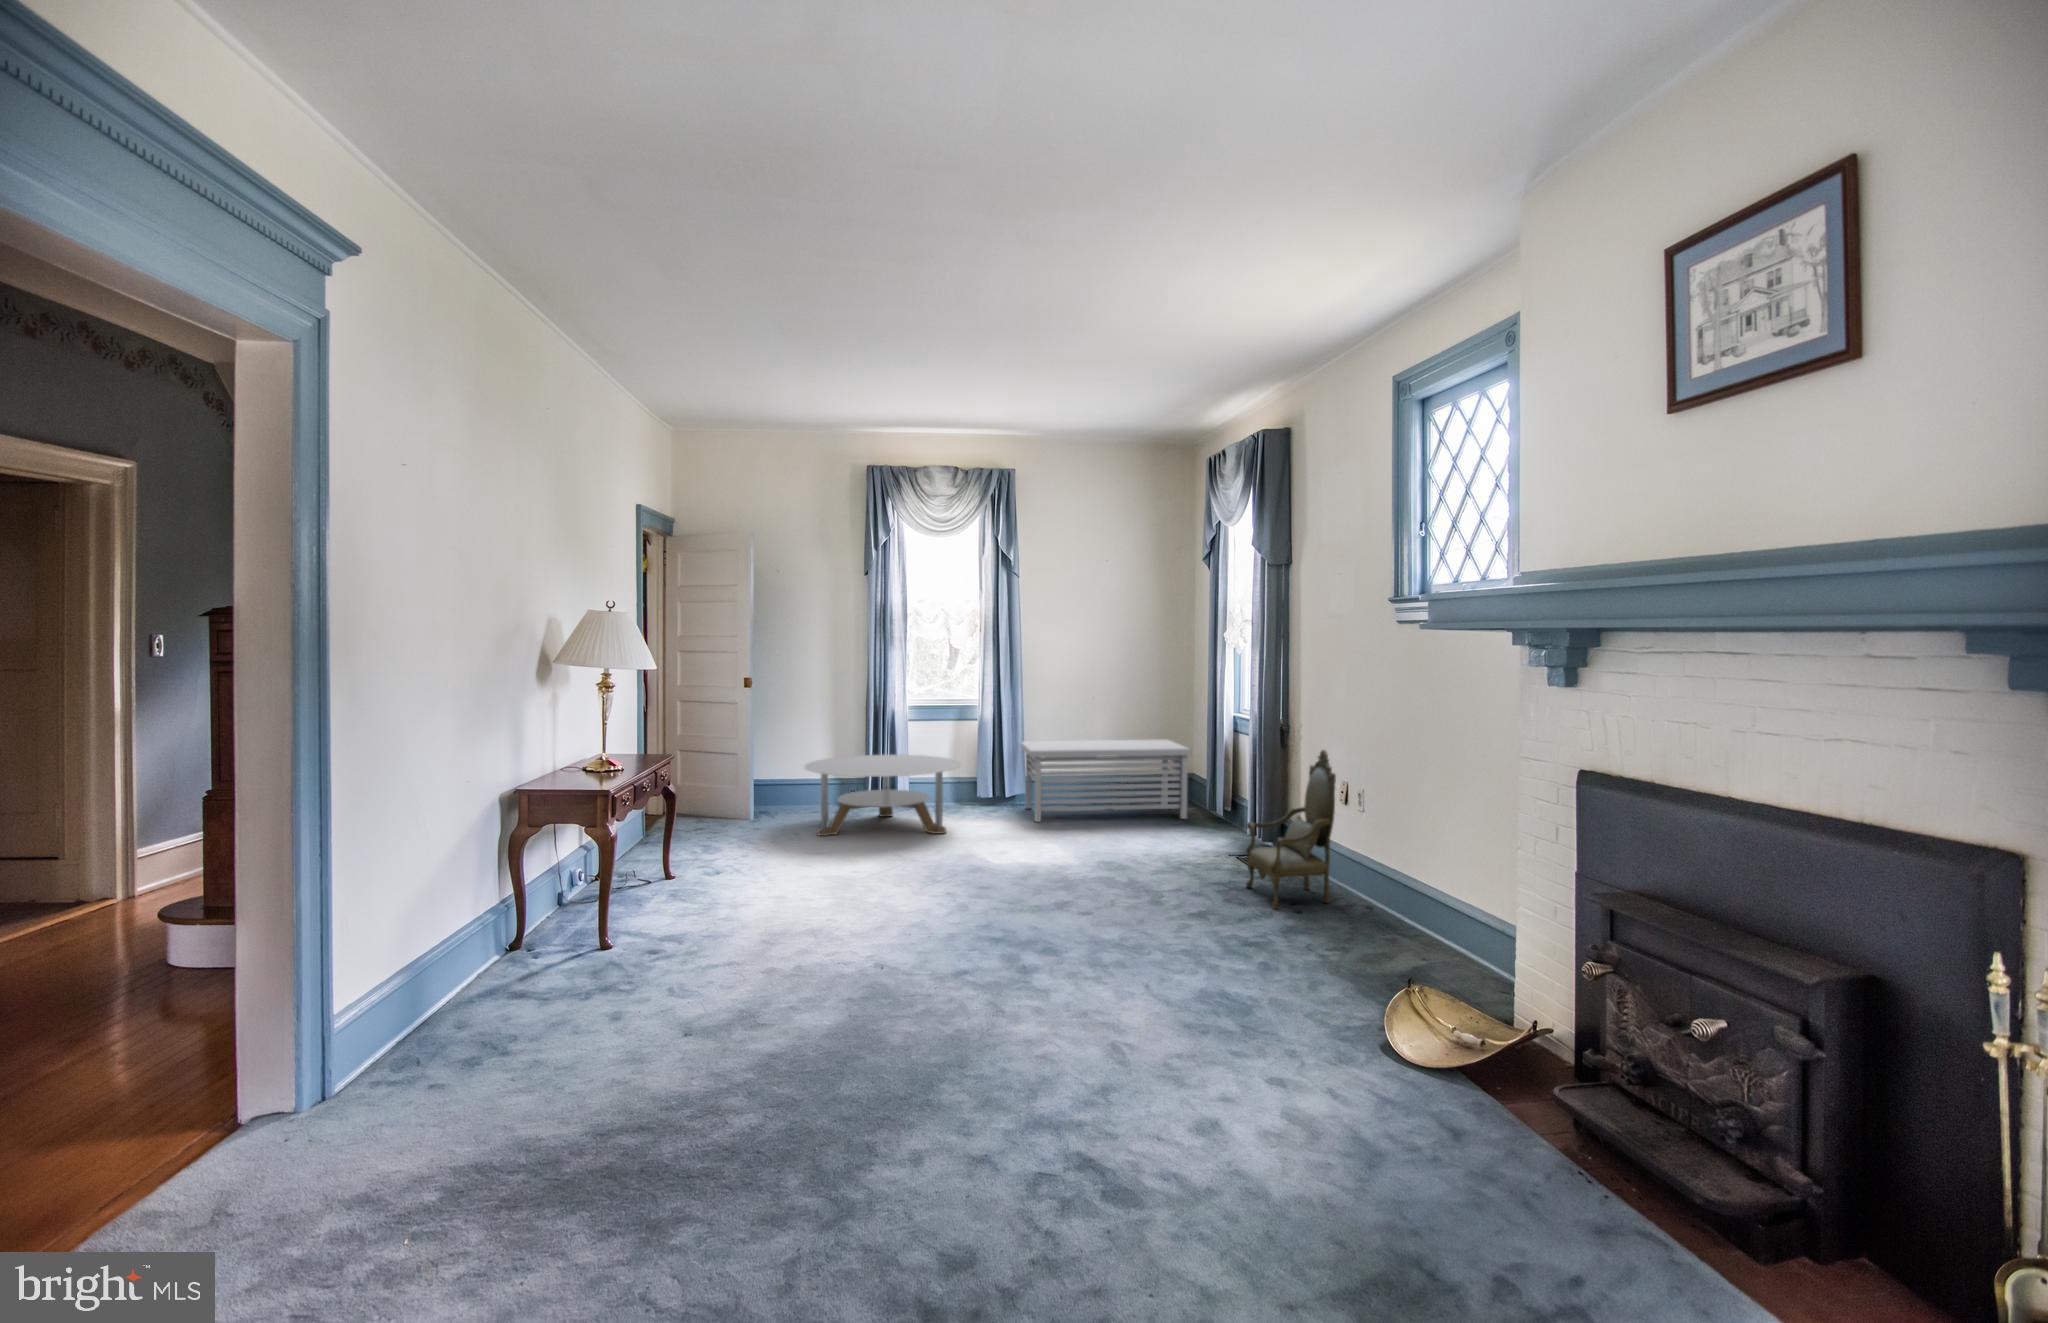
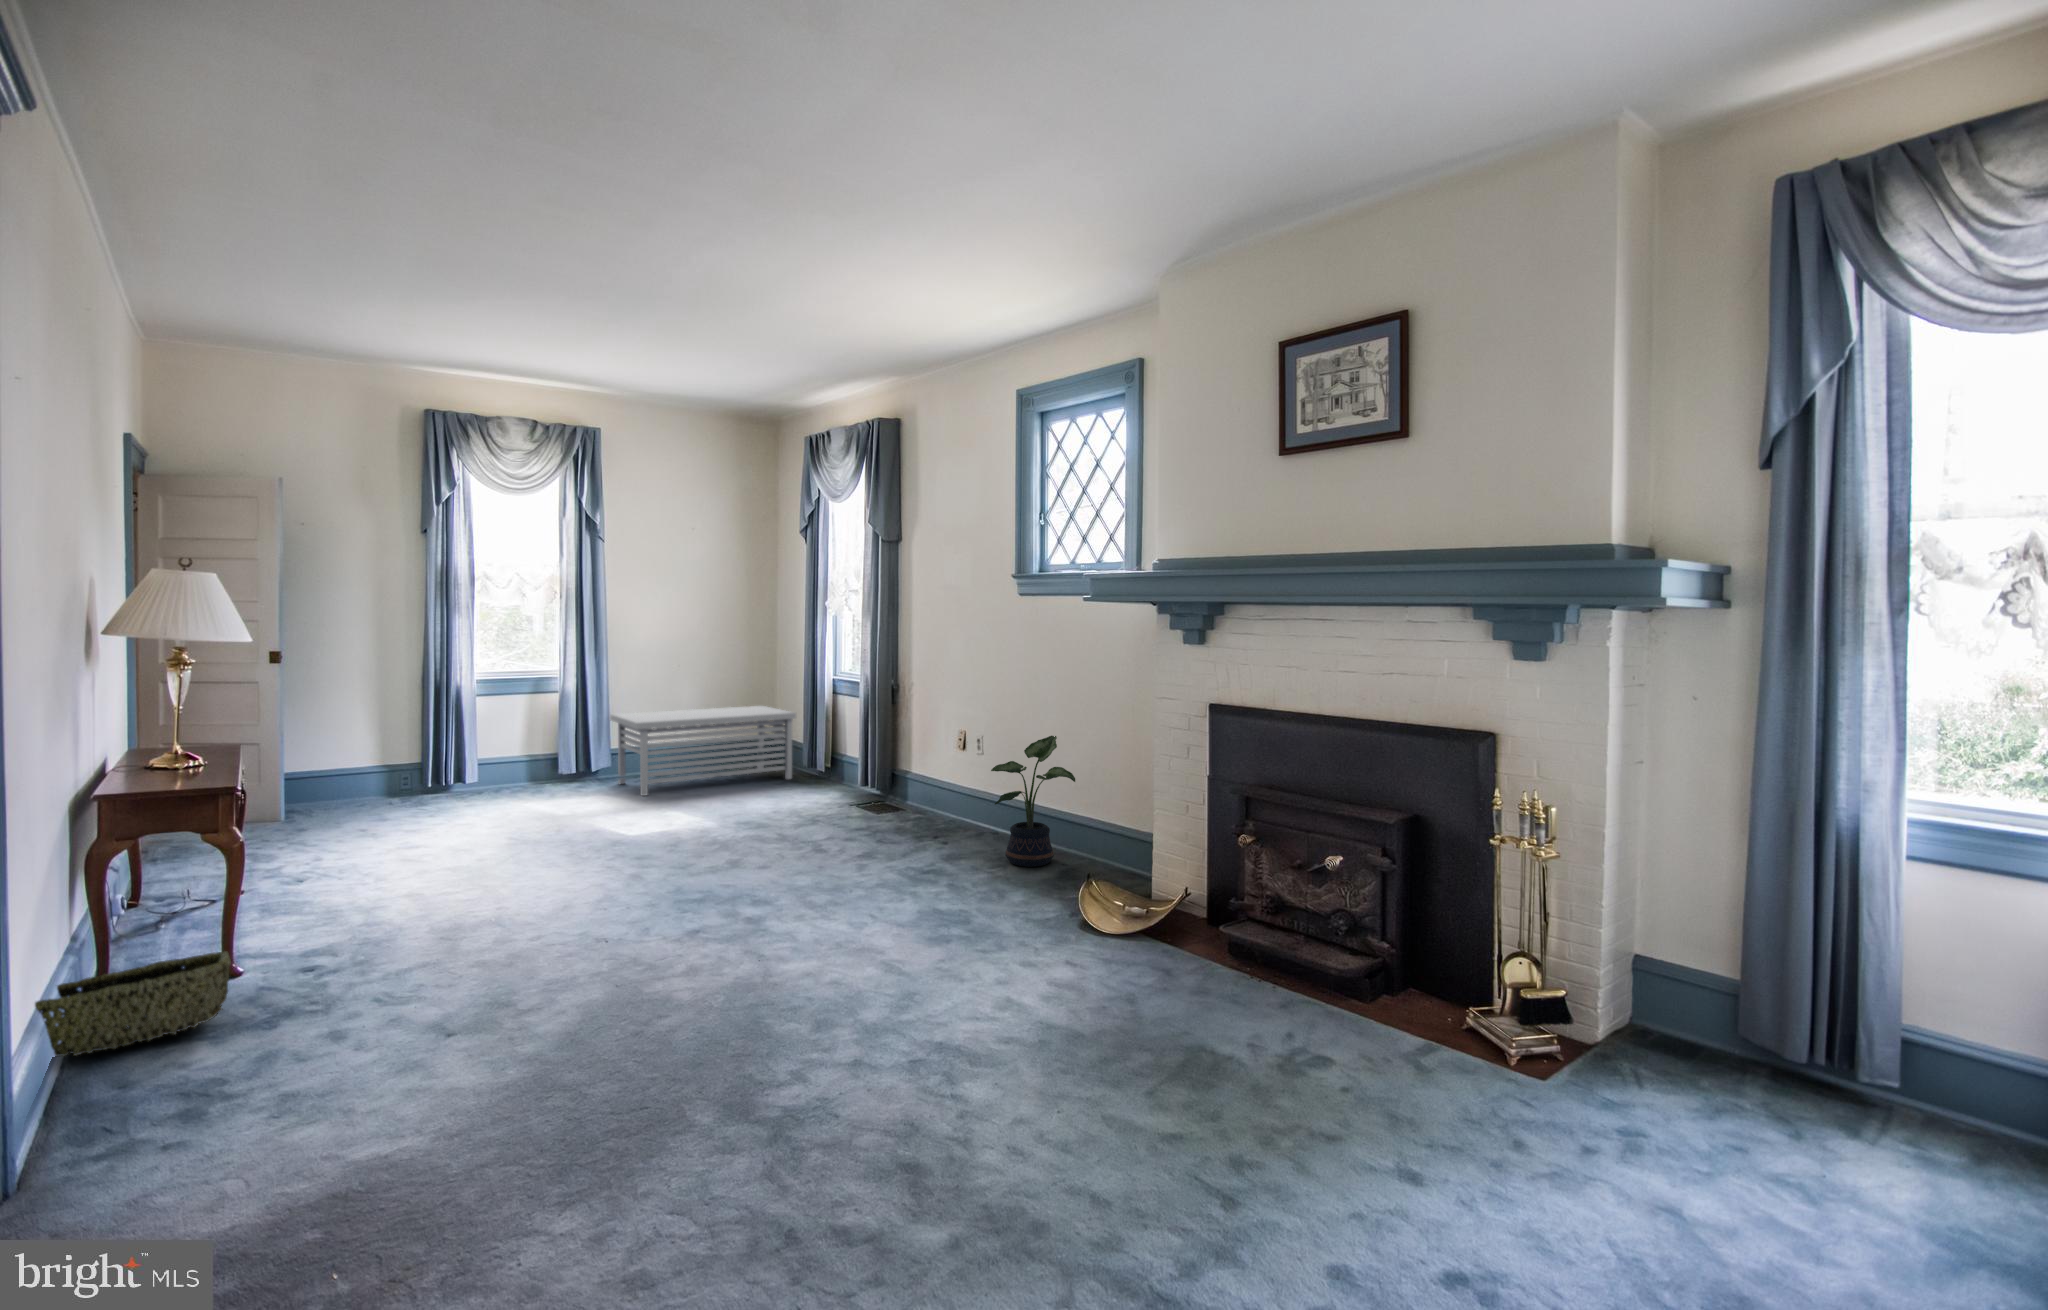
armchair: present [1246,750,1336,909] -> none [891,658,972,843]
round table: present [805,755,961,836] -> none [355,735,562,835]
potted plant: none [1326,796,1432,957] -> present [991,736,1075,867]
woven basket: none [475,916,614,978] -> present [35,951,231,1057]

